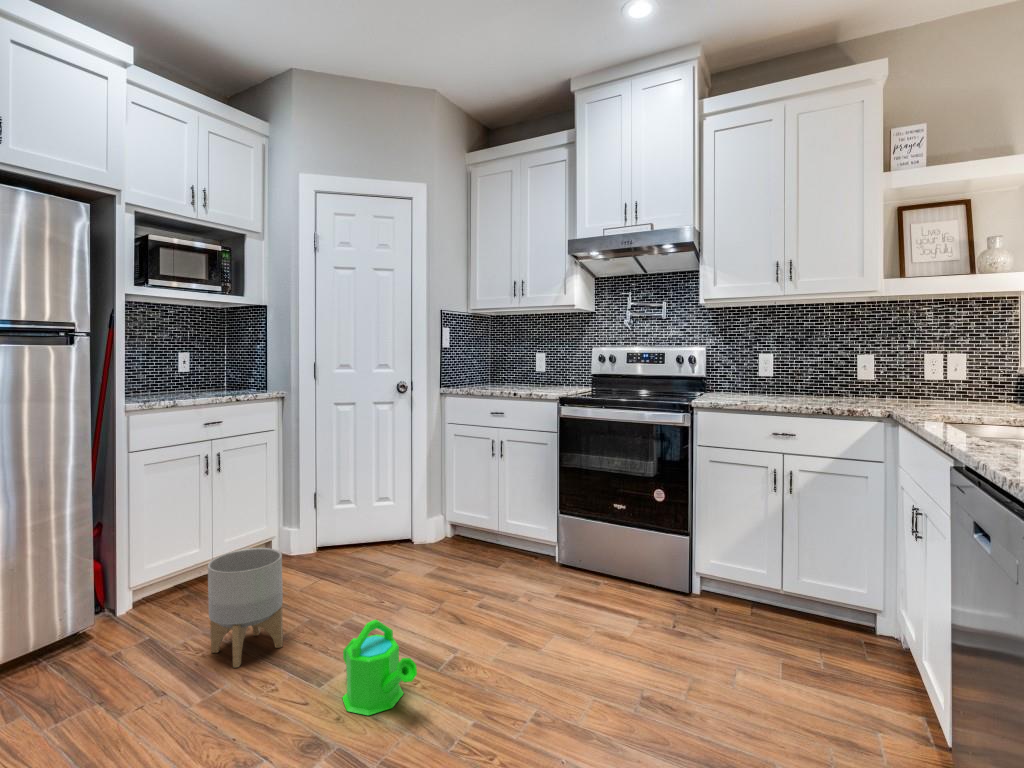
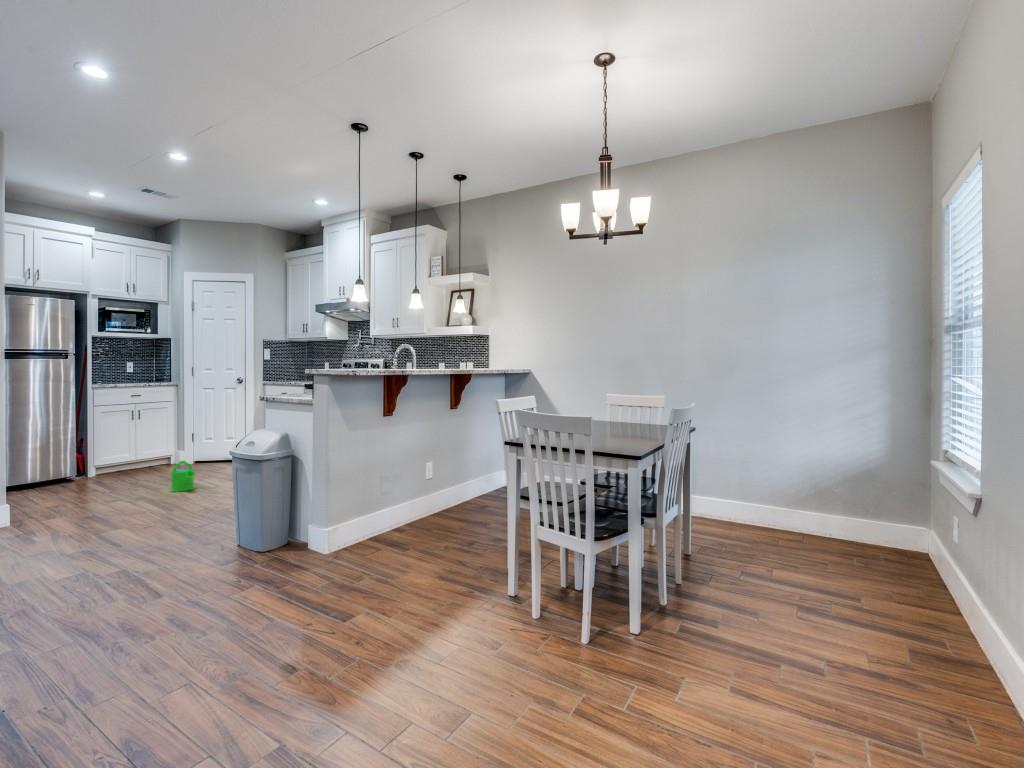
planter: present [208,548,283,667] -> none [123,444,157,486]

